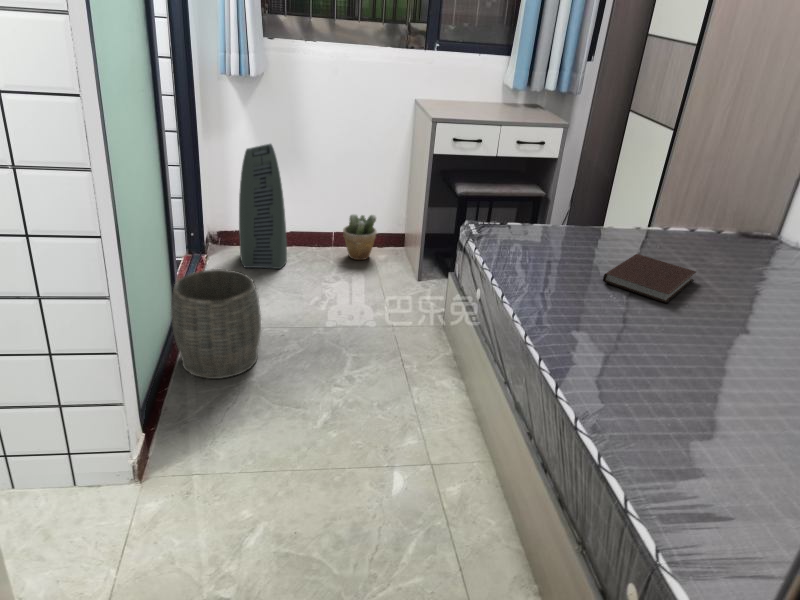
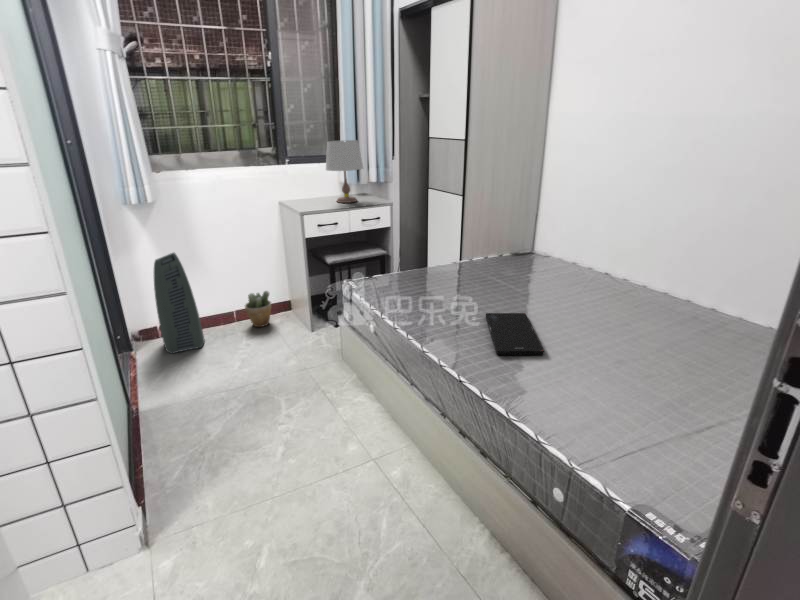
table lamp: none [484,22,538,114] -> present [326,140,363,203]
notebook: present [603,254,696,303] -> none [455,278,506,304]
woven basket: present [171,269,261,379] -> none [128,356,211,449]
smartphone: none [624,312,702,394] -> present [486,313,544,355]

